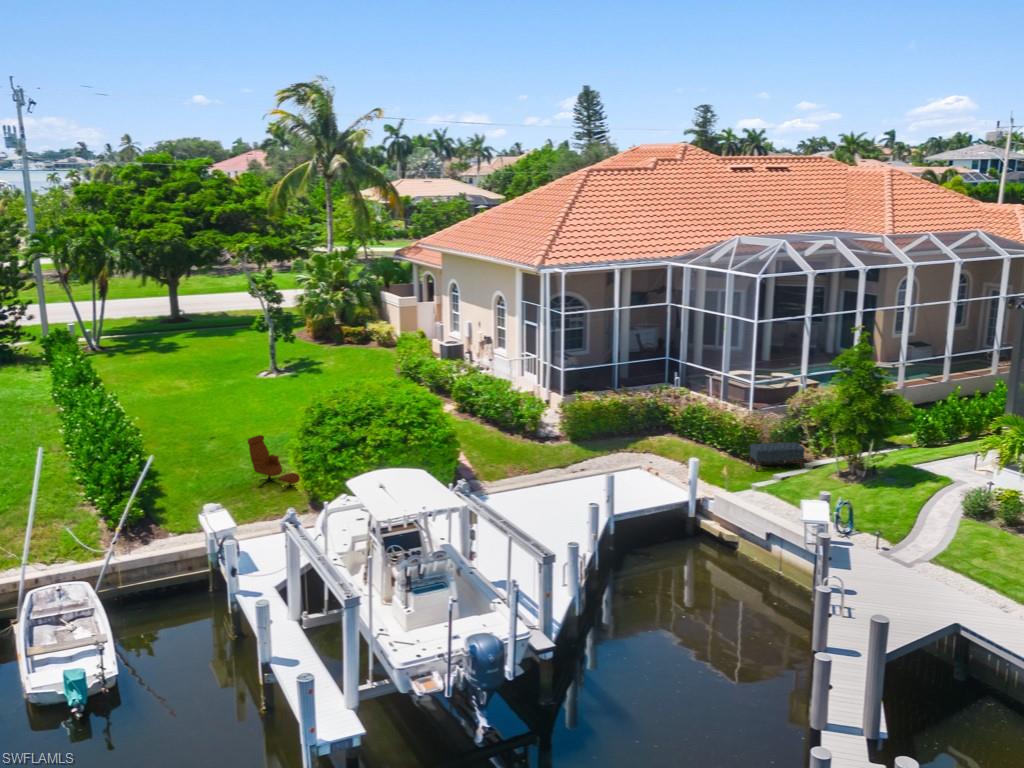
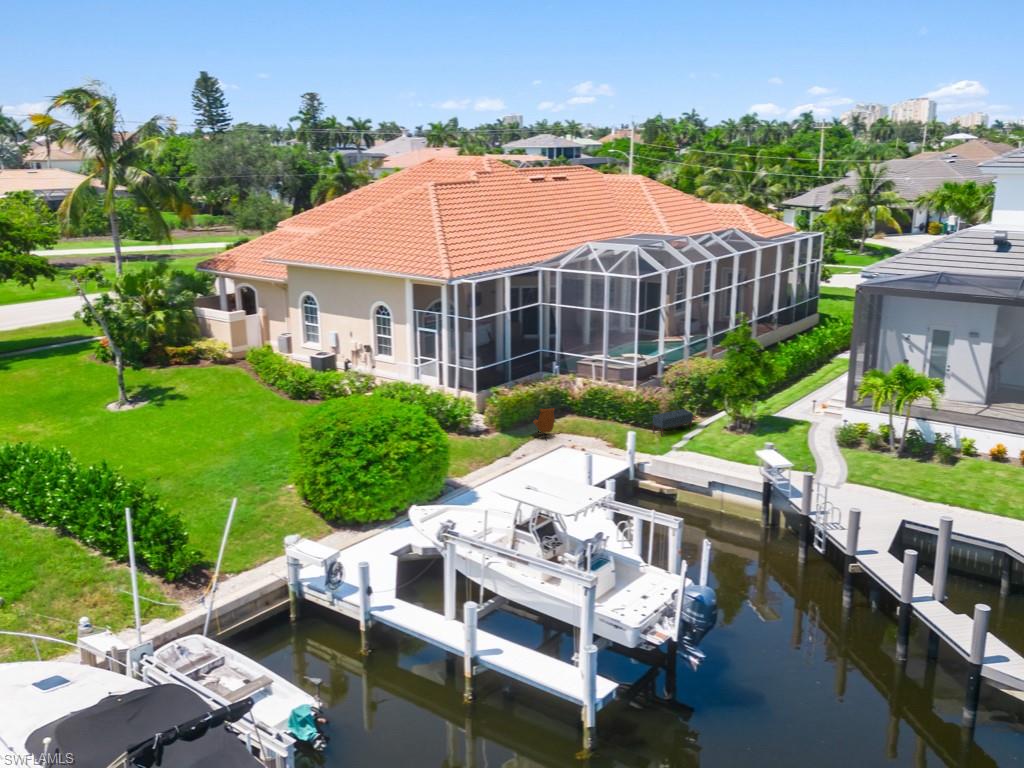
lounge chair: present [248,435,300,489] -> present [533,408,555,438]

